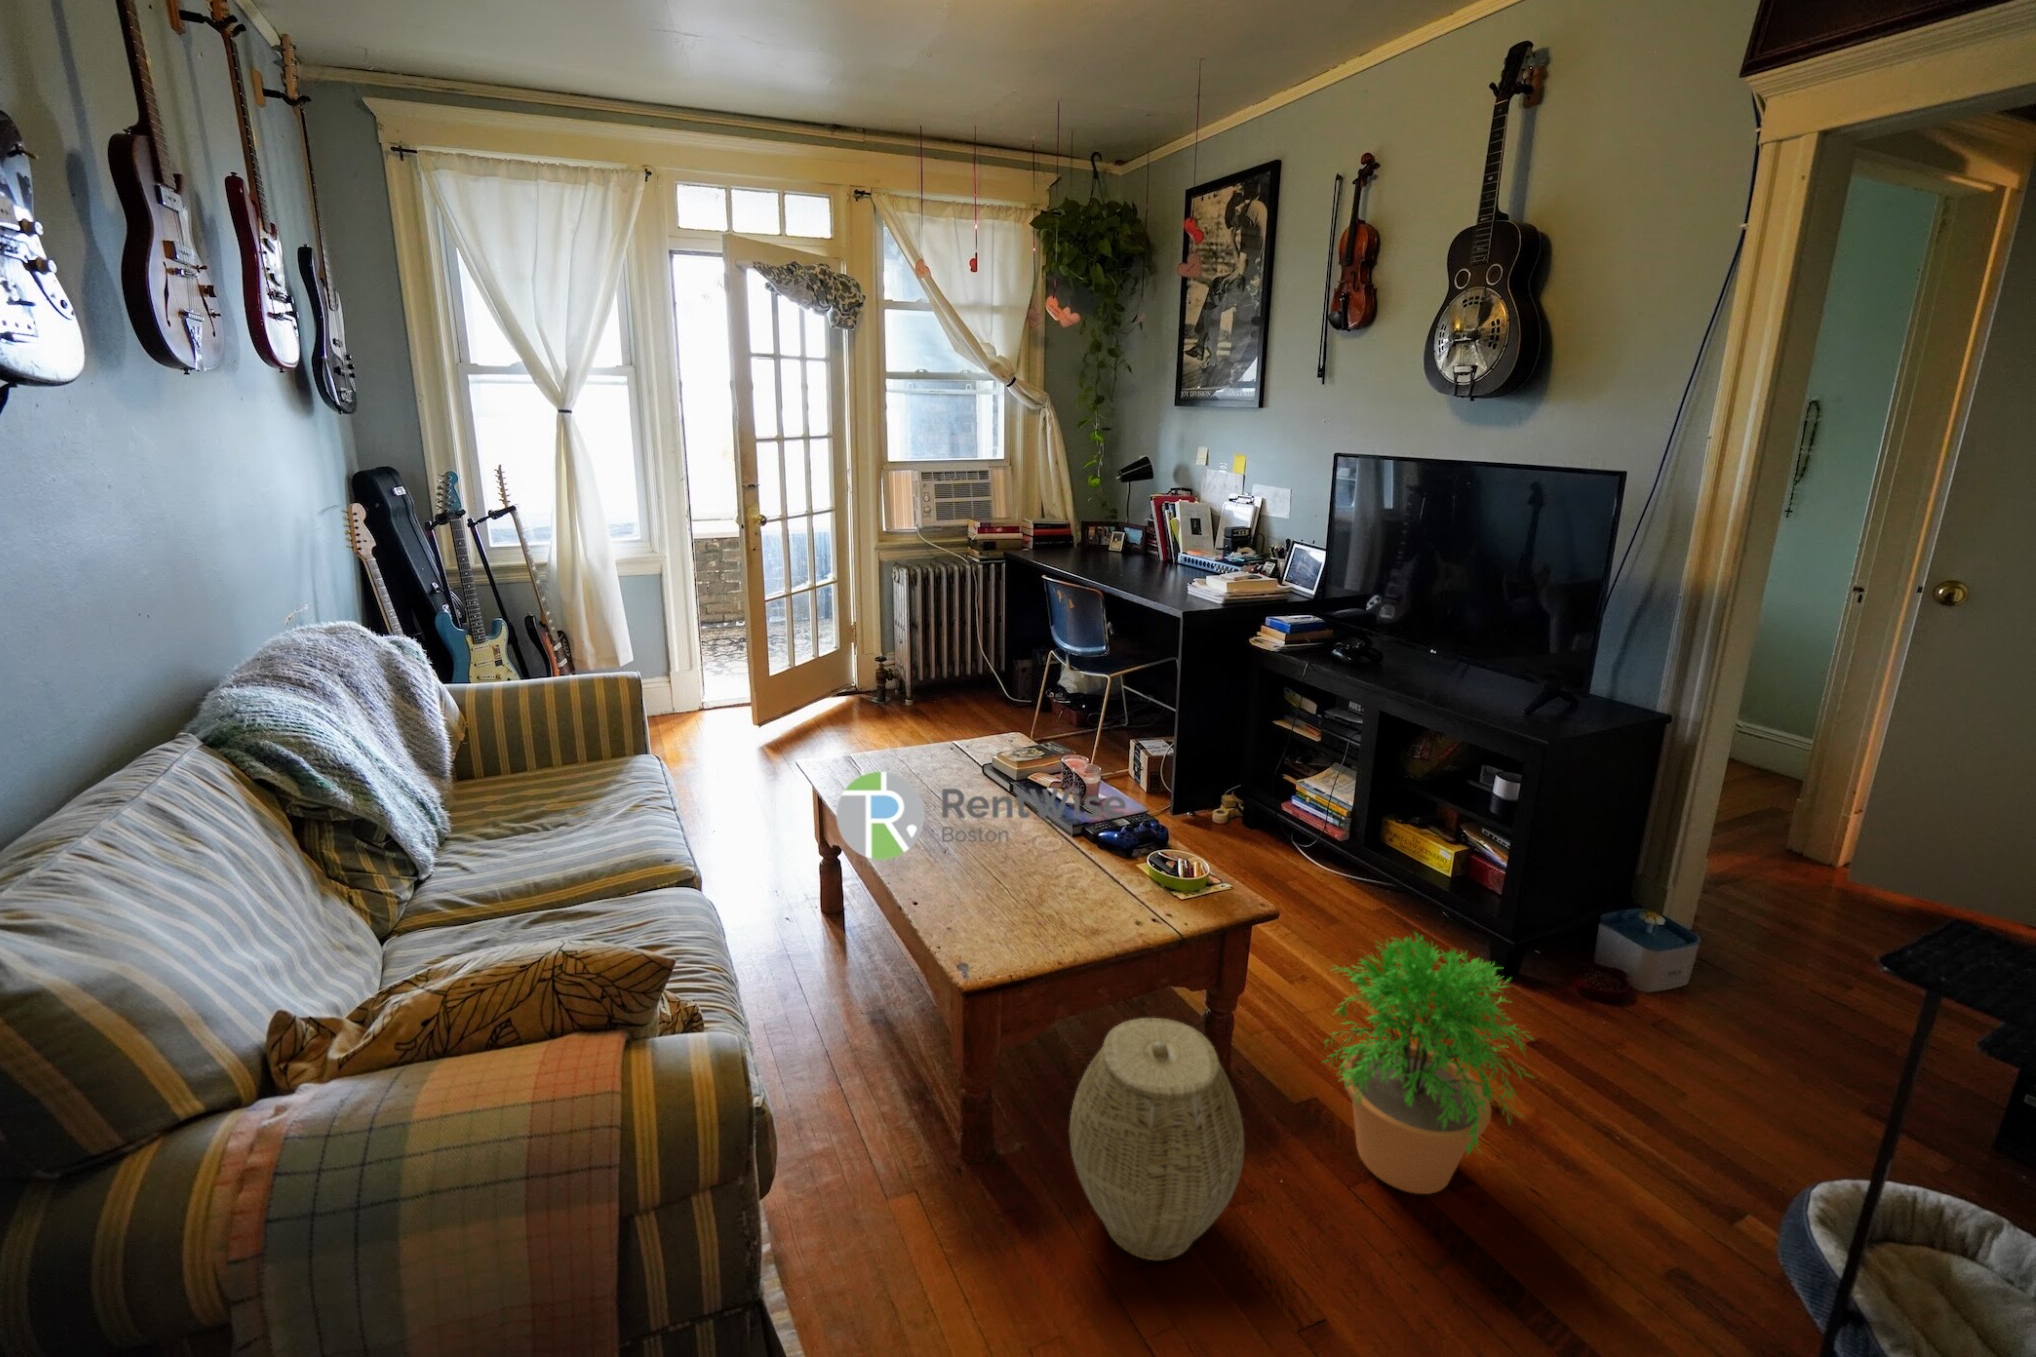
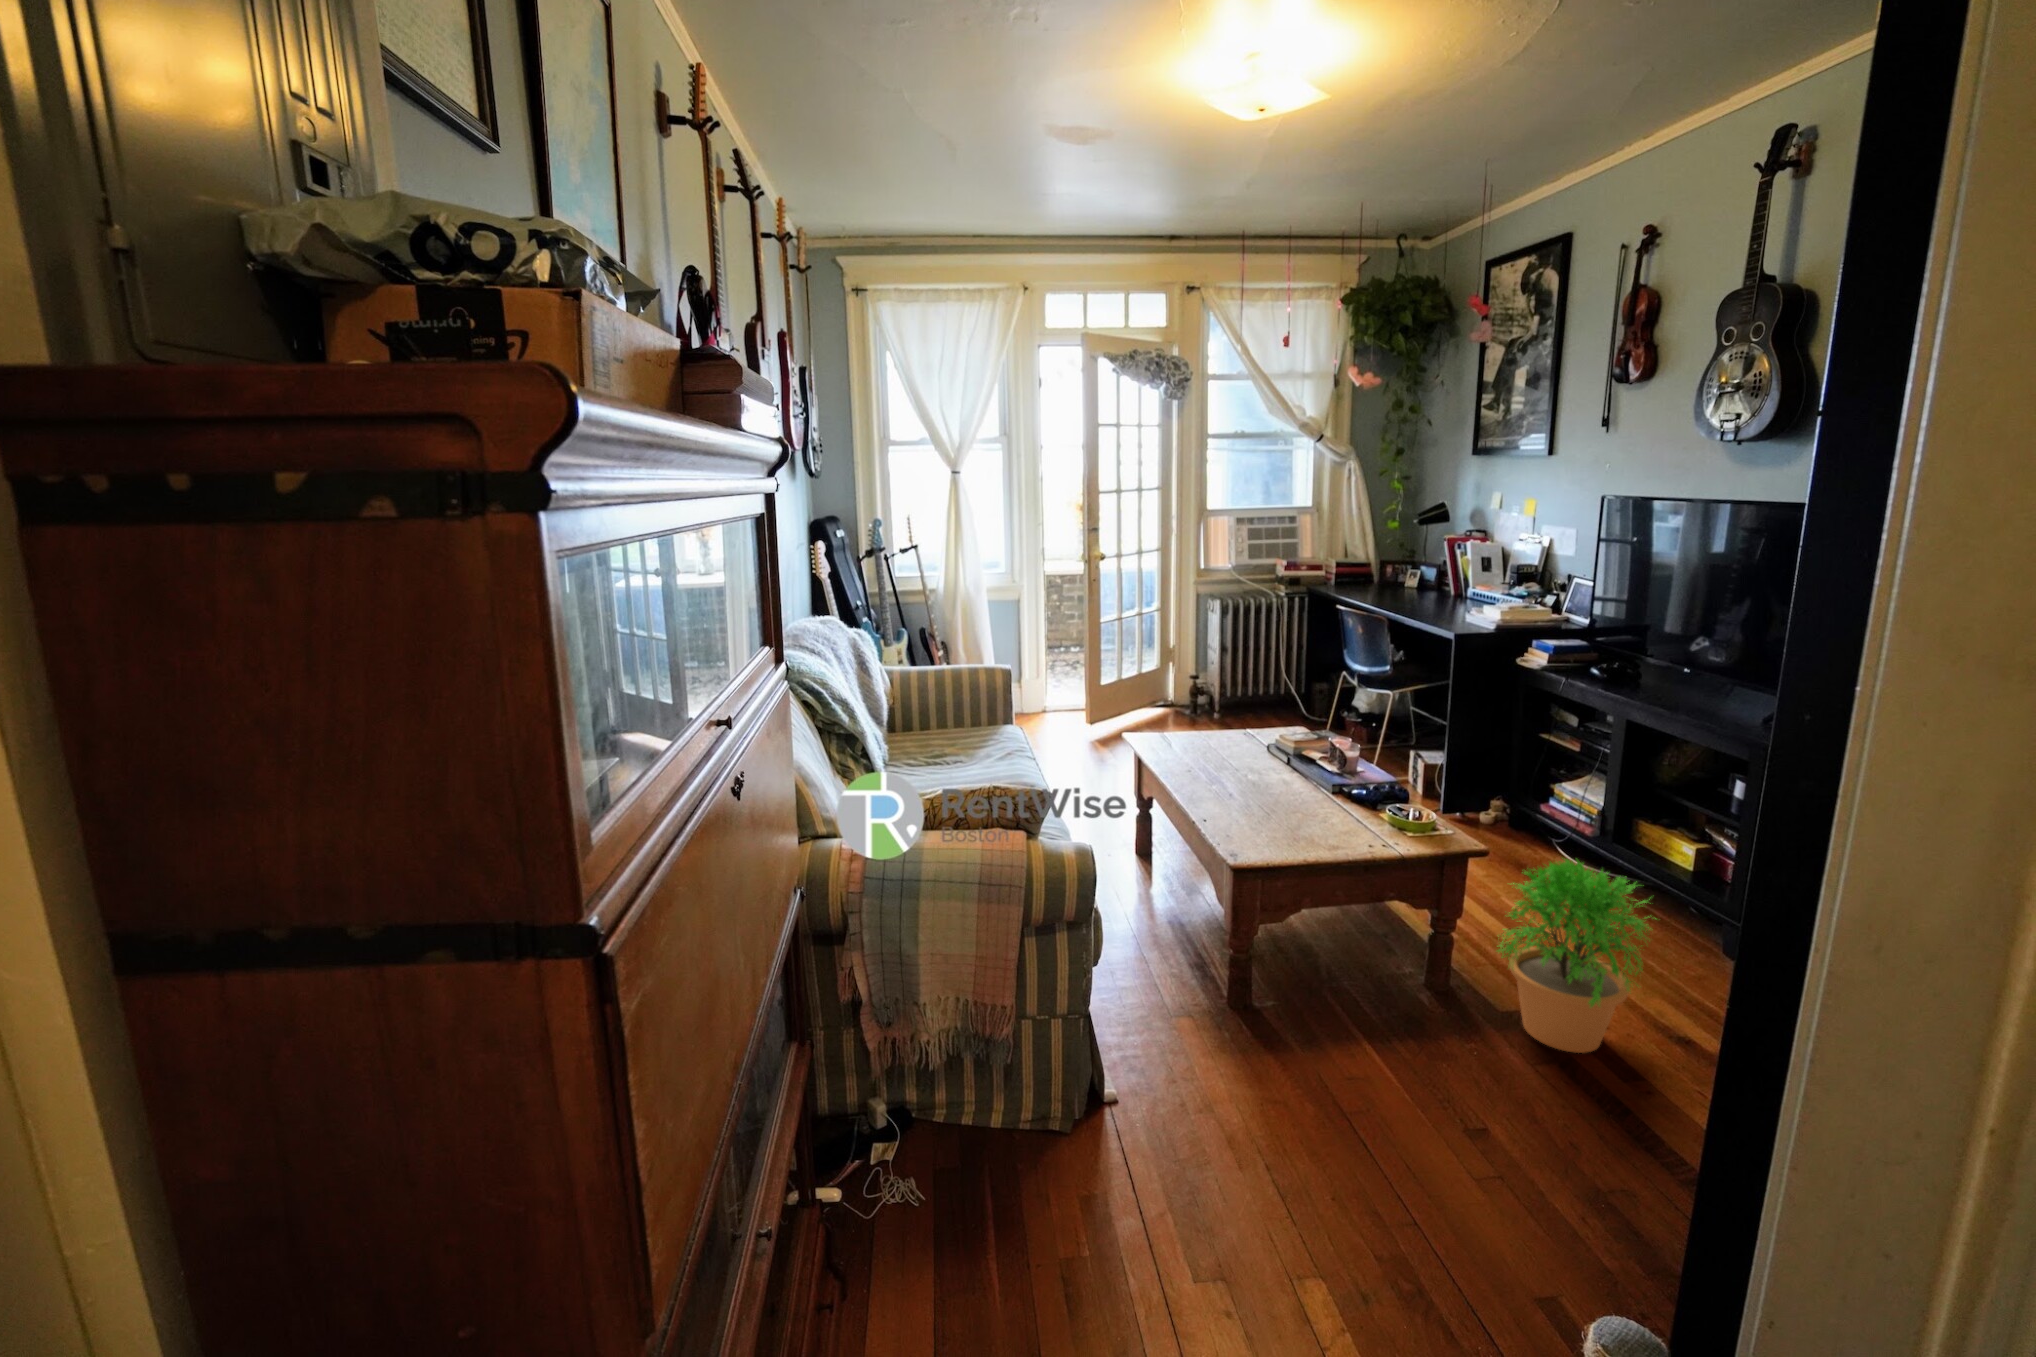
woven basket: present [1069,1018,1244,1260] -> none [1287,884,1410,1043]

